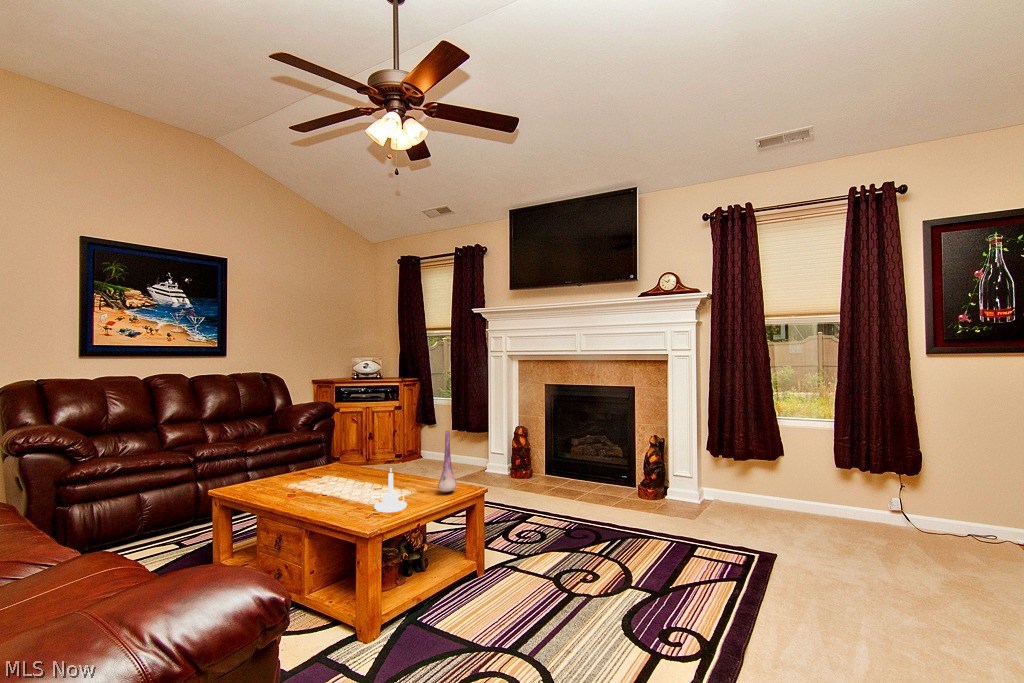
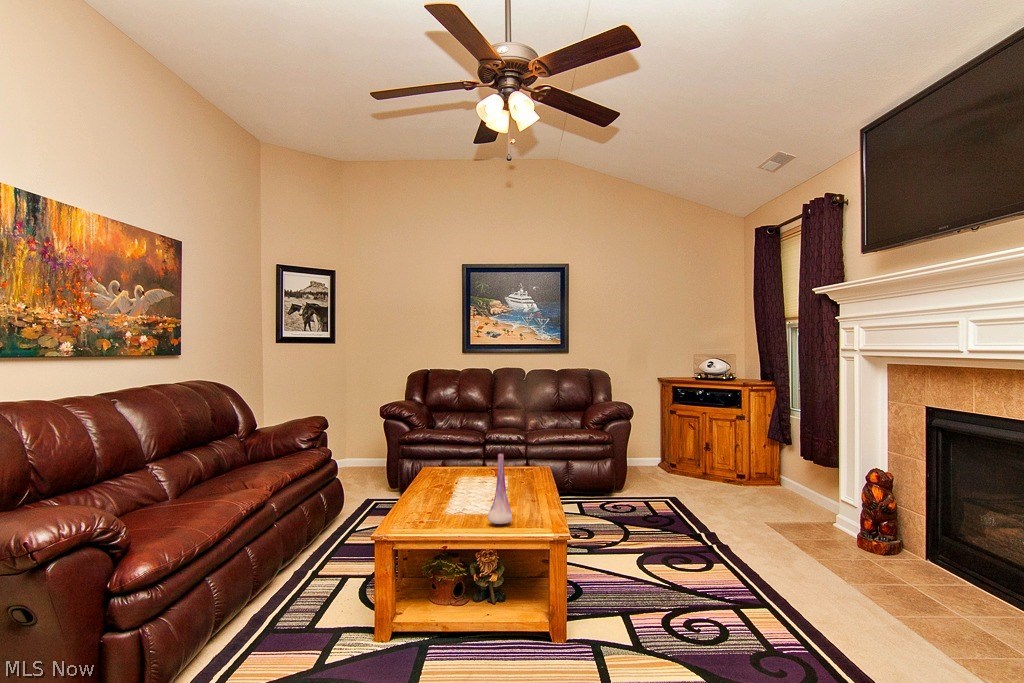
candle holder: present [374,469,407,512] -> none [406,480,439,527]

